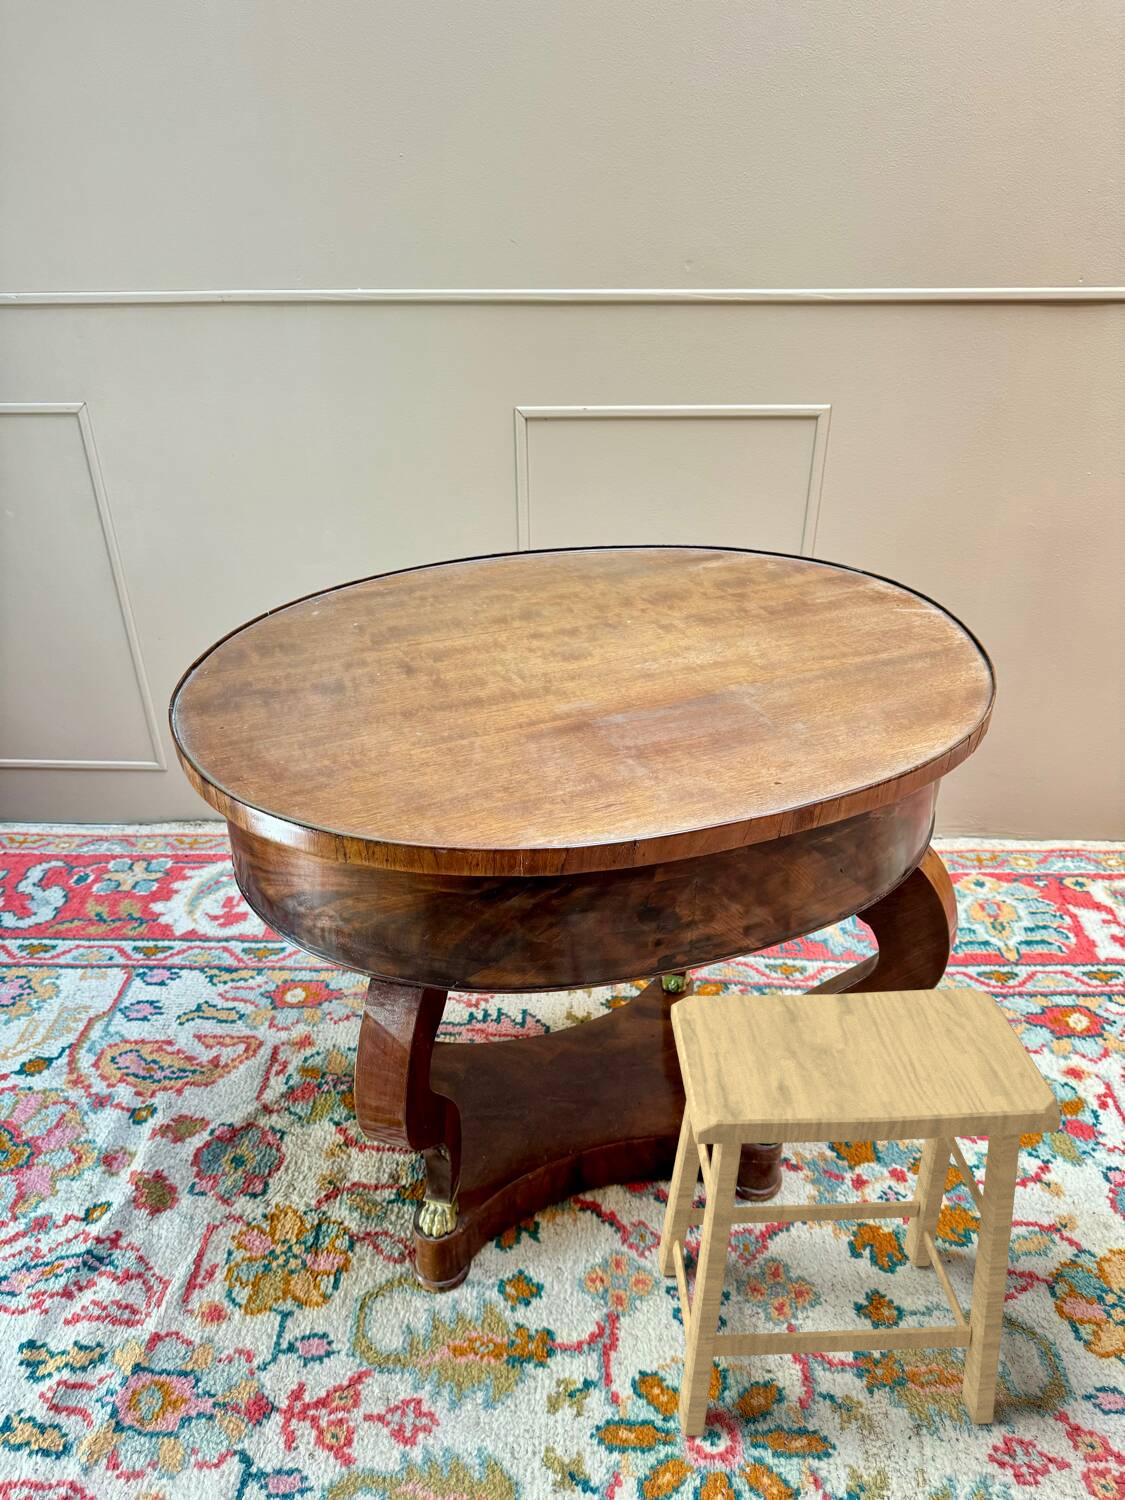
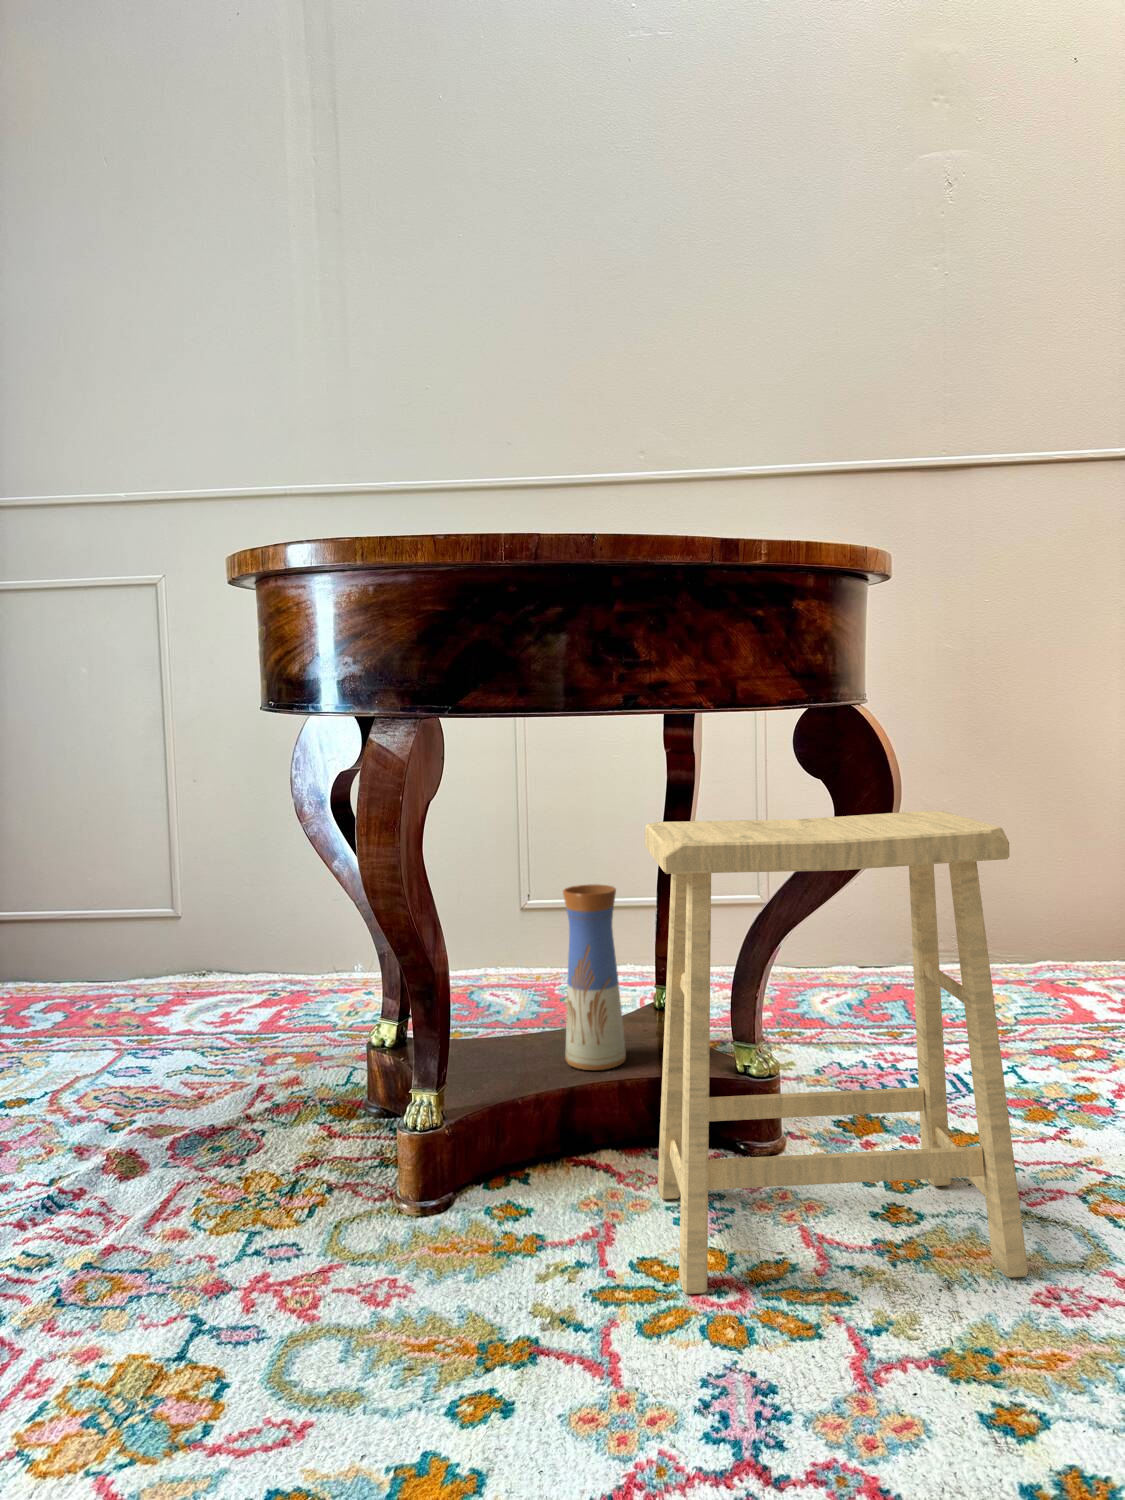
vase: none [572,929,631,1103] -> present [563,884,626,1070]

